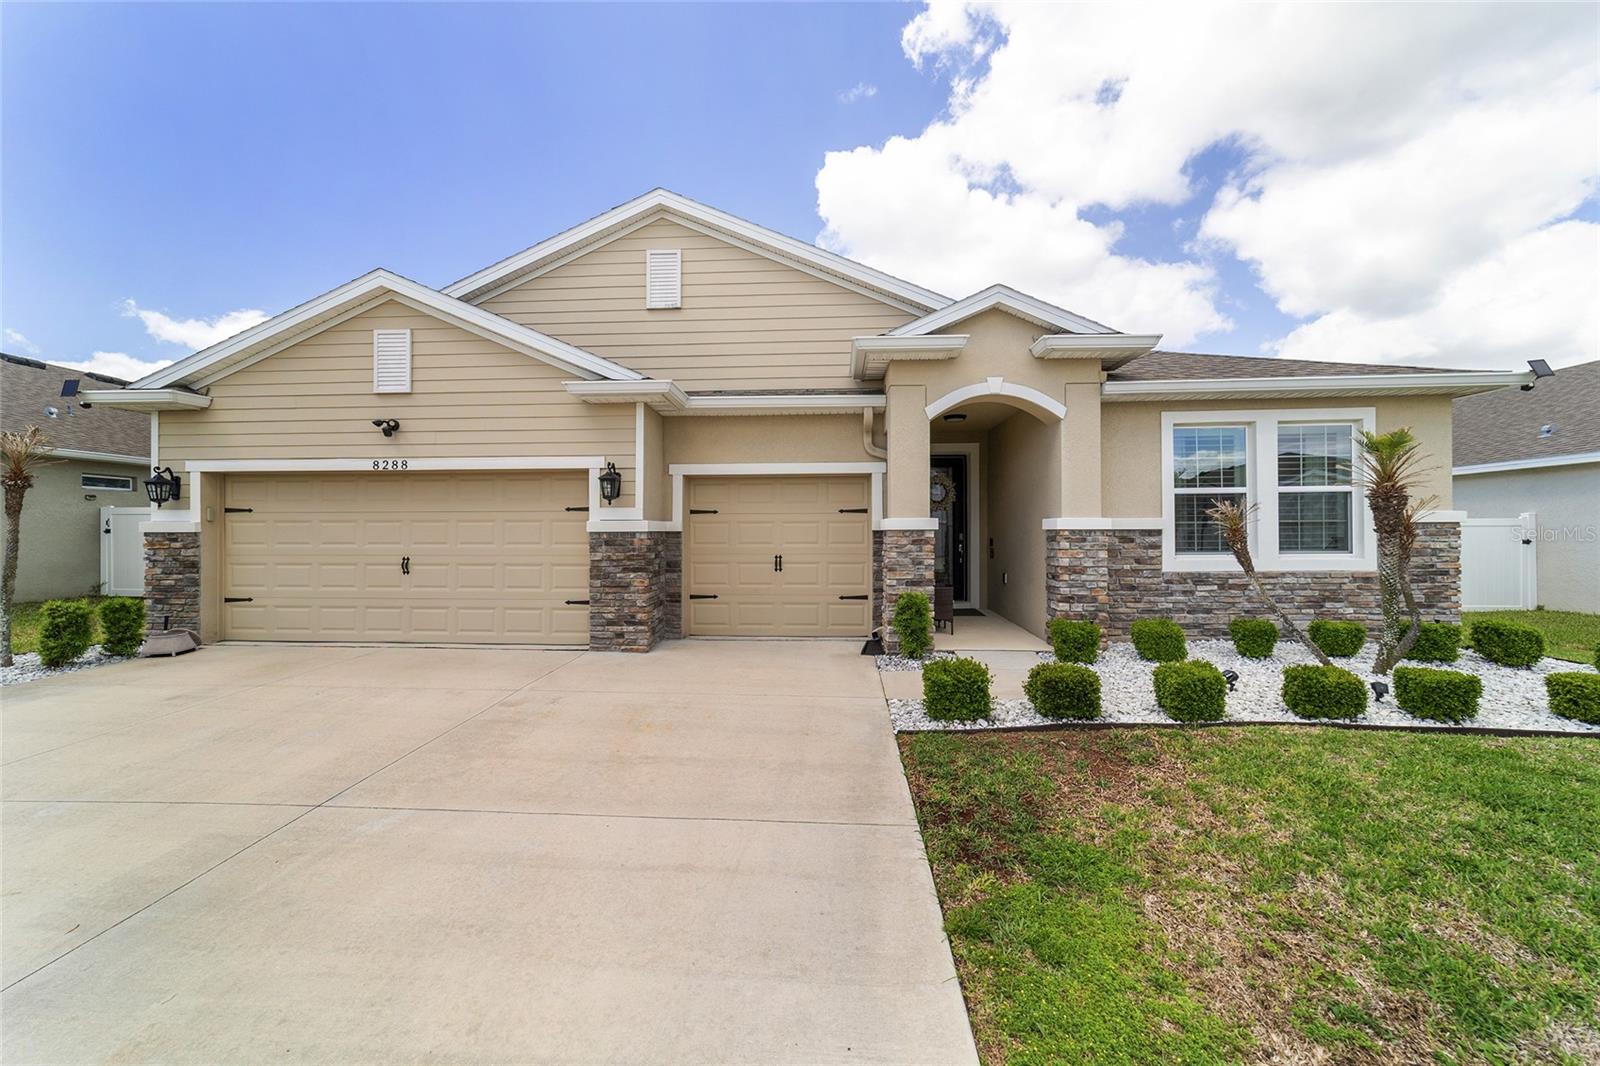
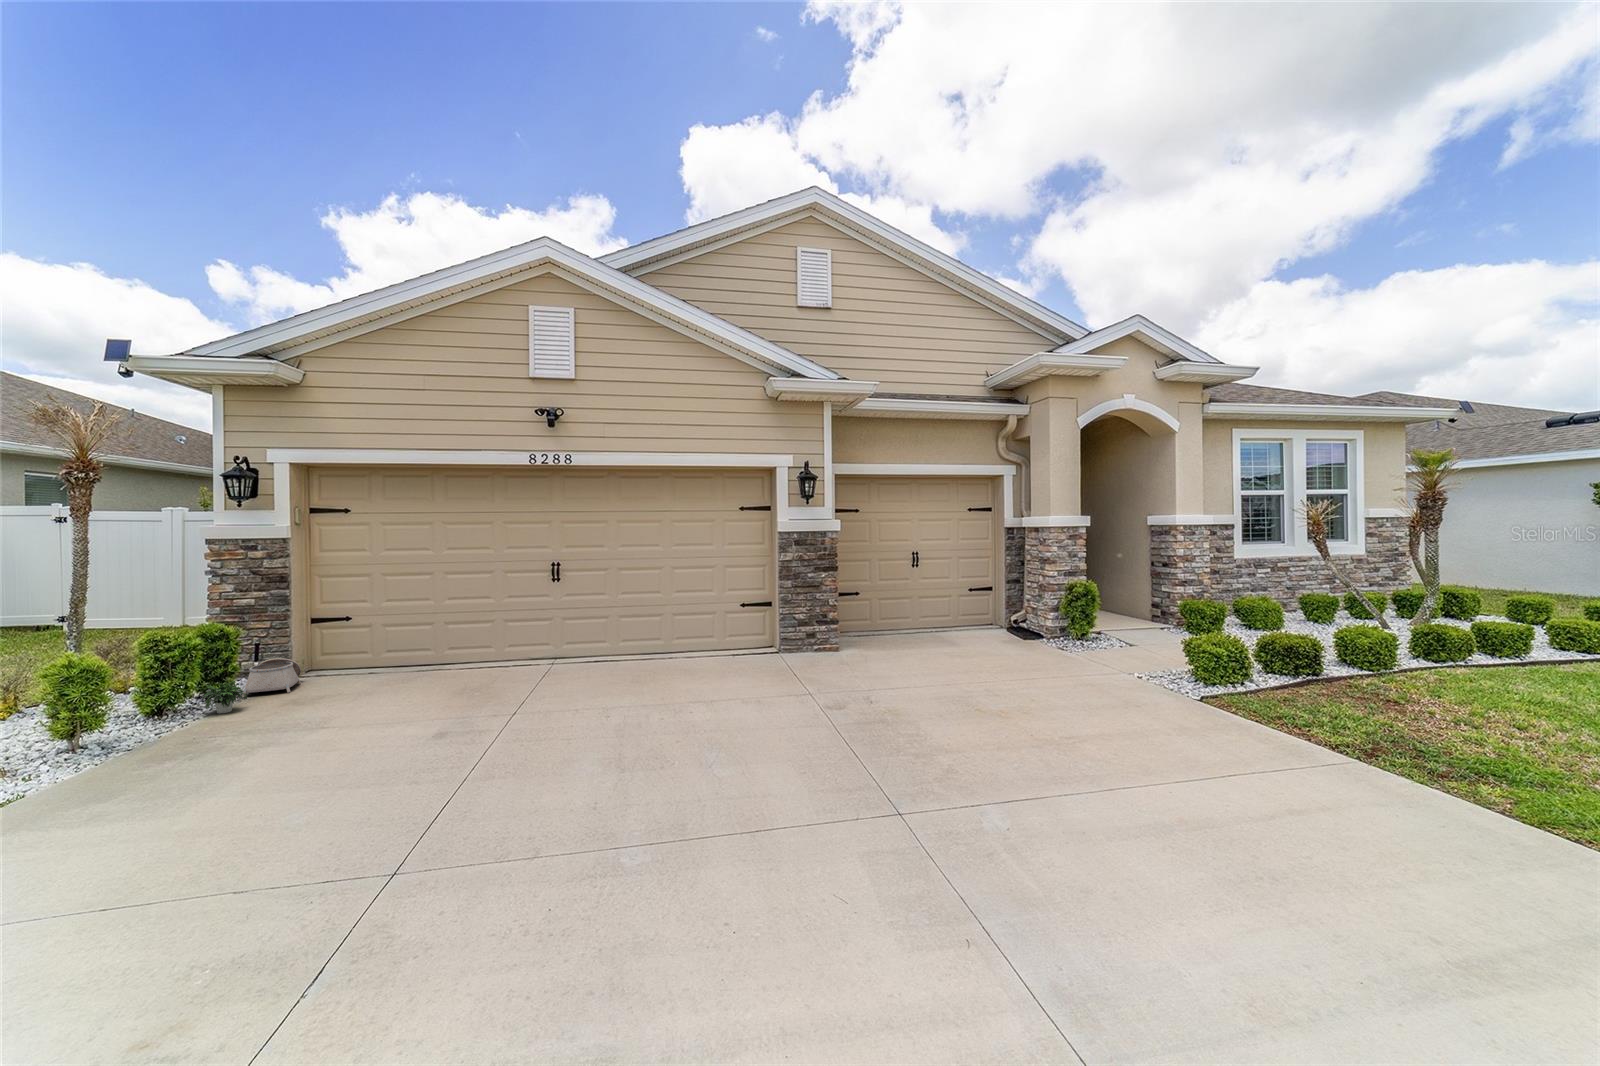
potted plant: none [69,643,125,671] -> present [186,680,247,719]

